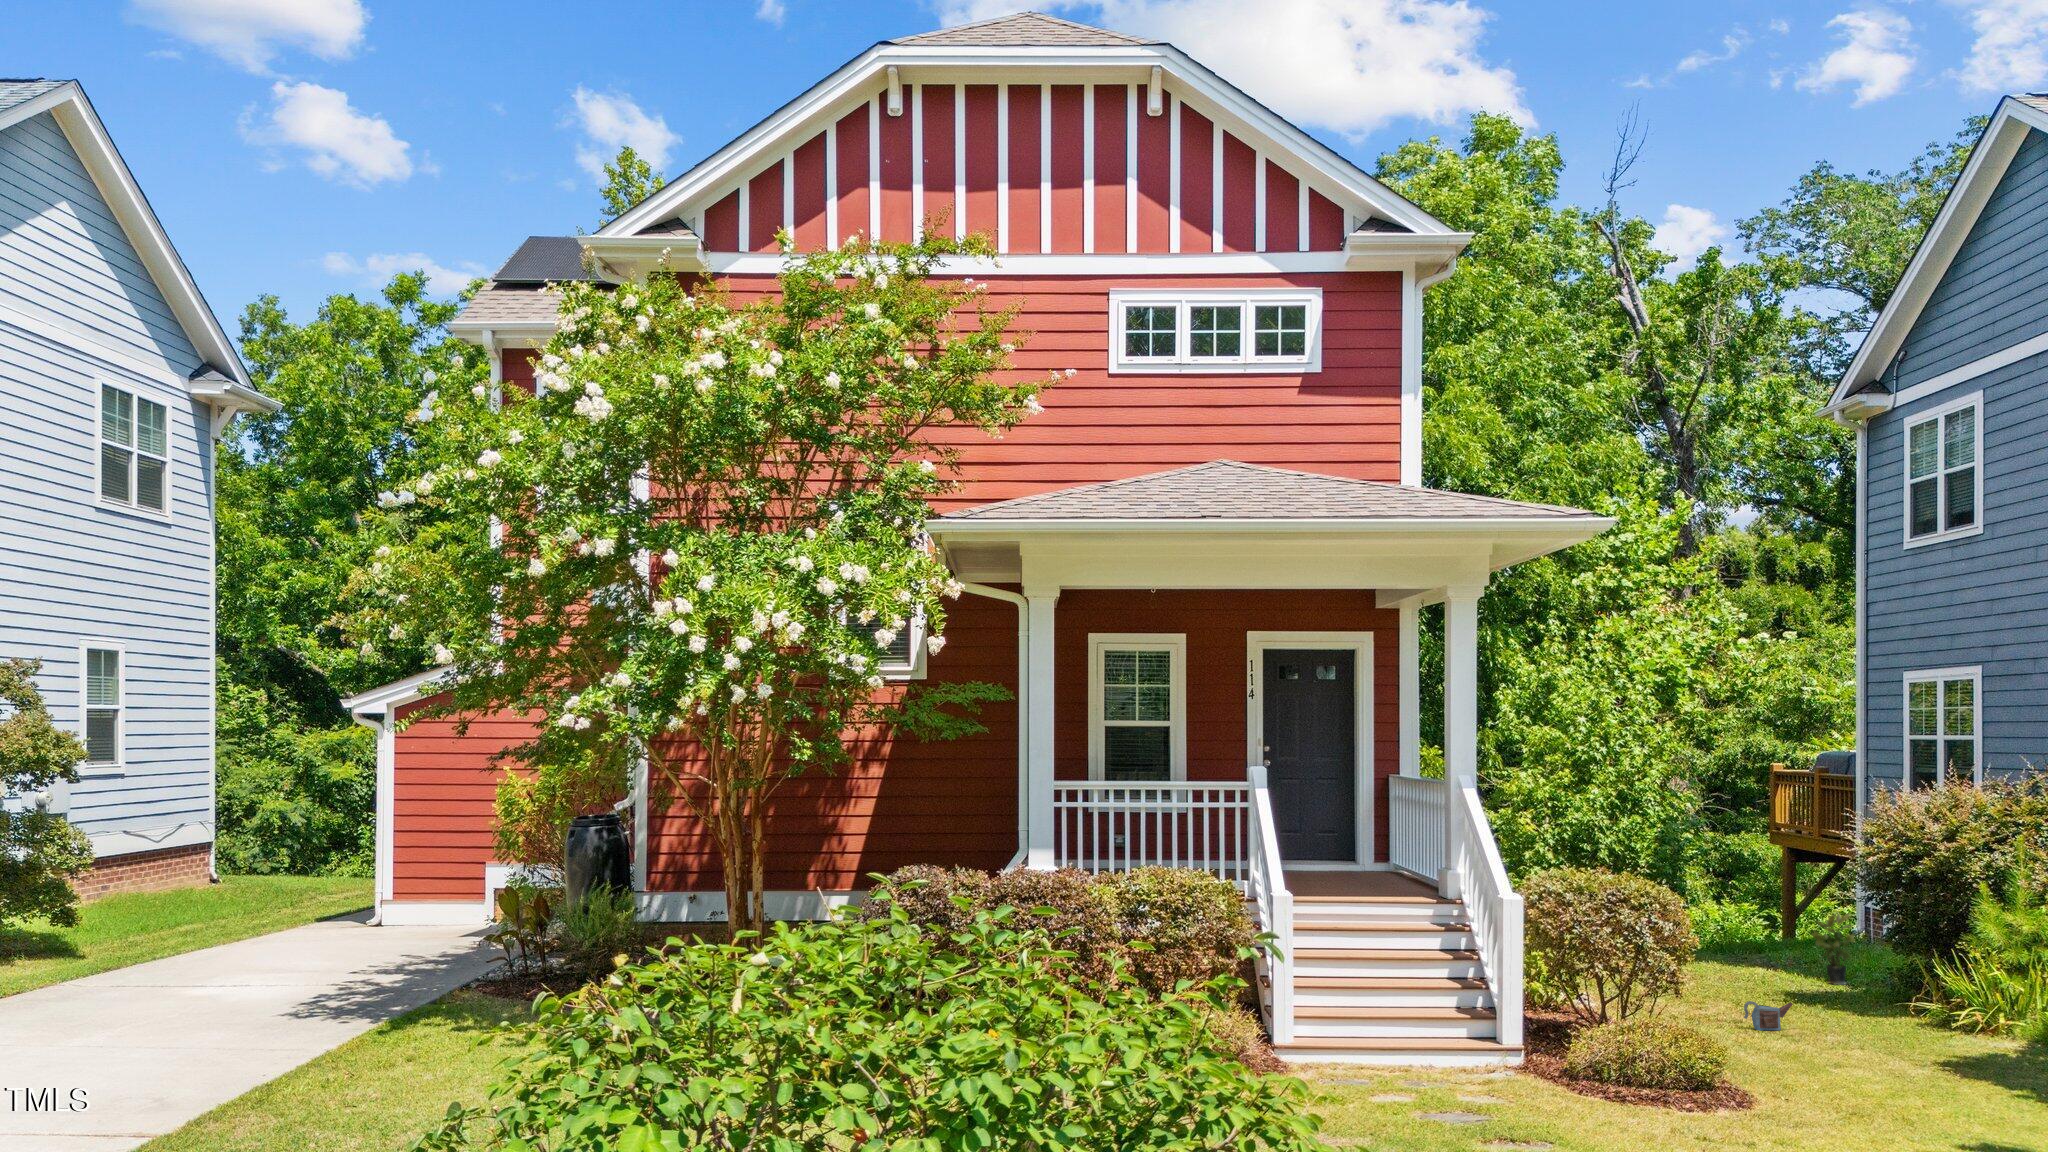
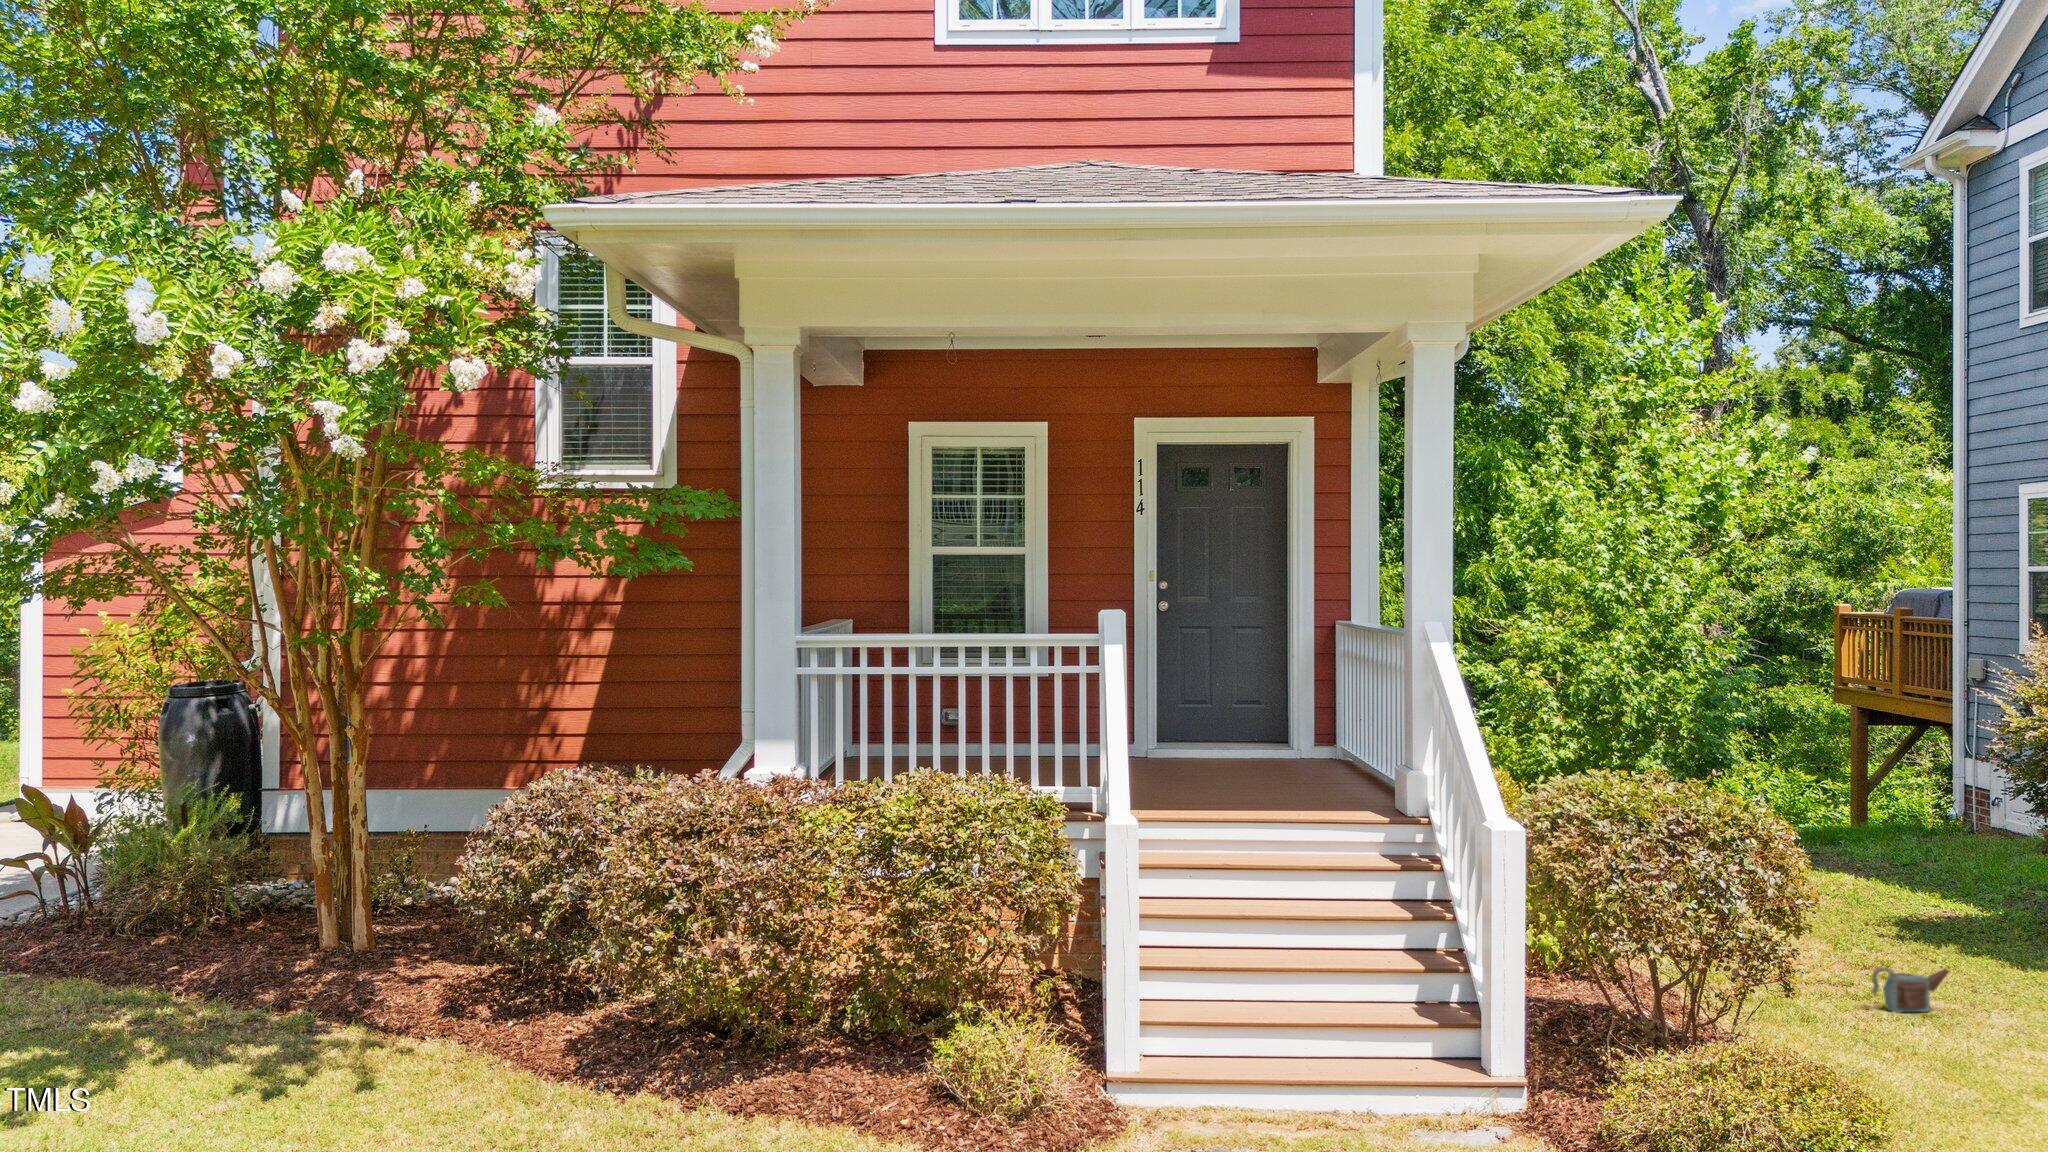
potted plant: present [1812,913,1855,985] -> none [1932,802,1999,907]

